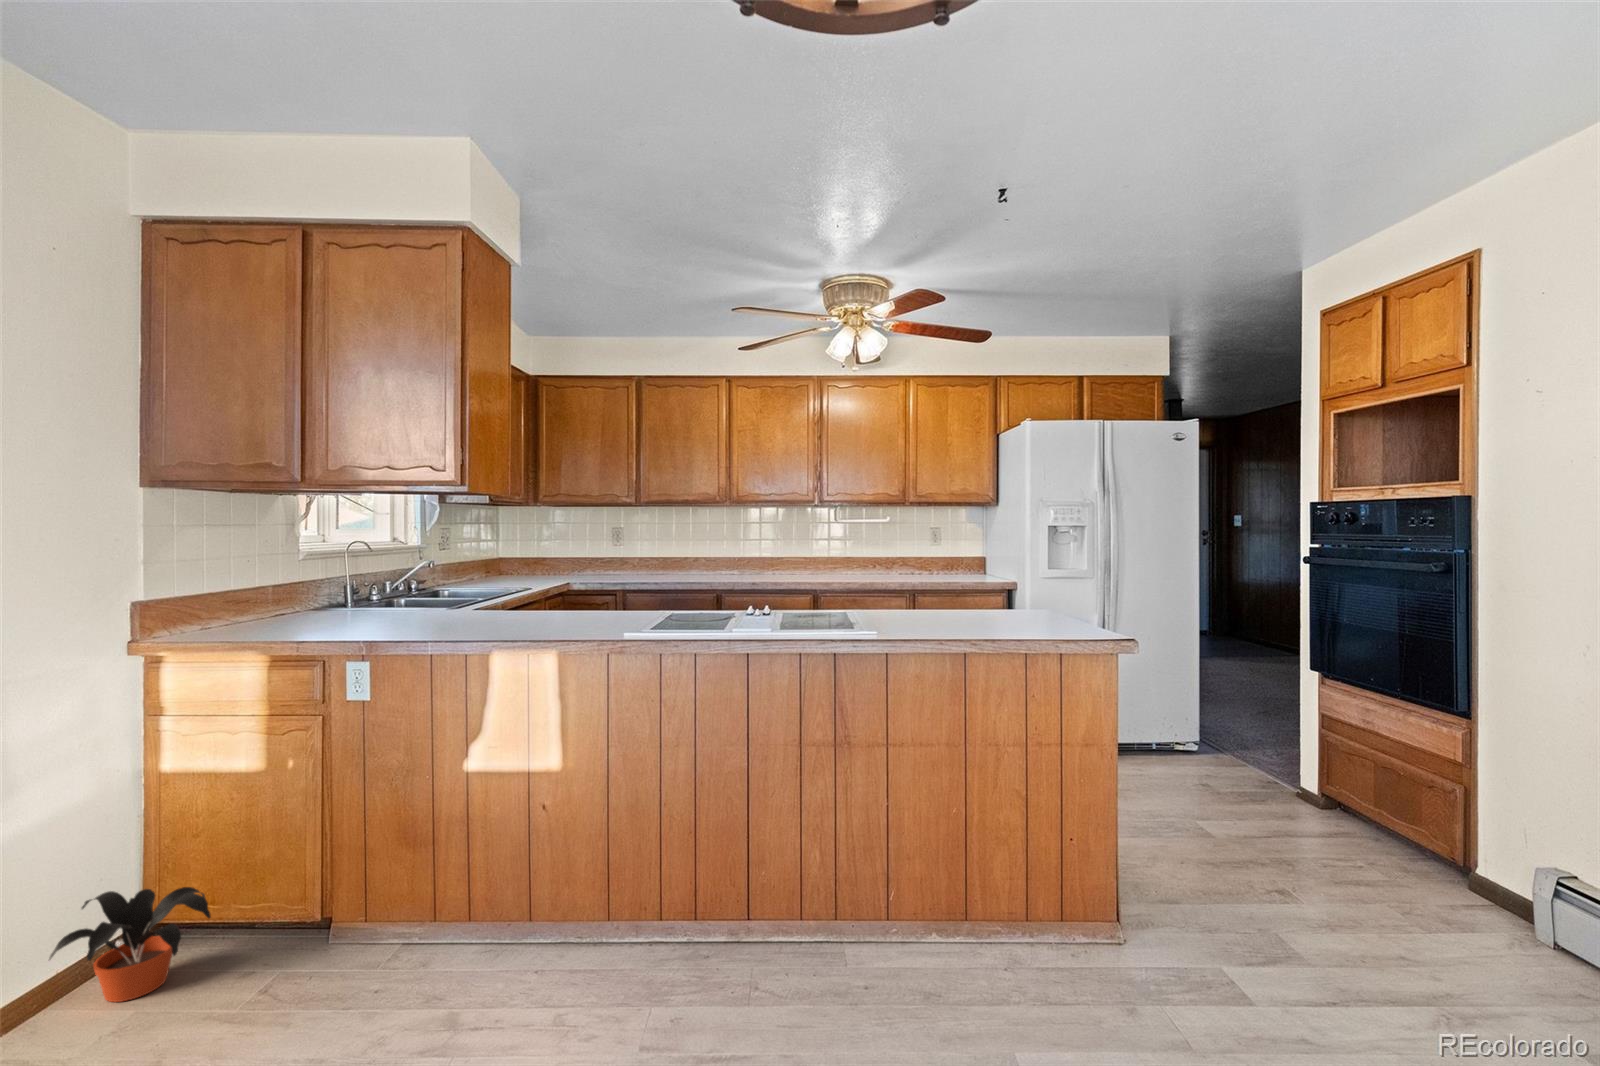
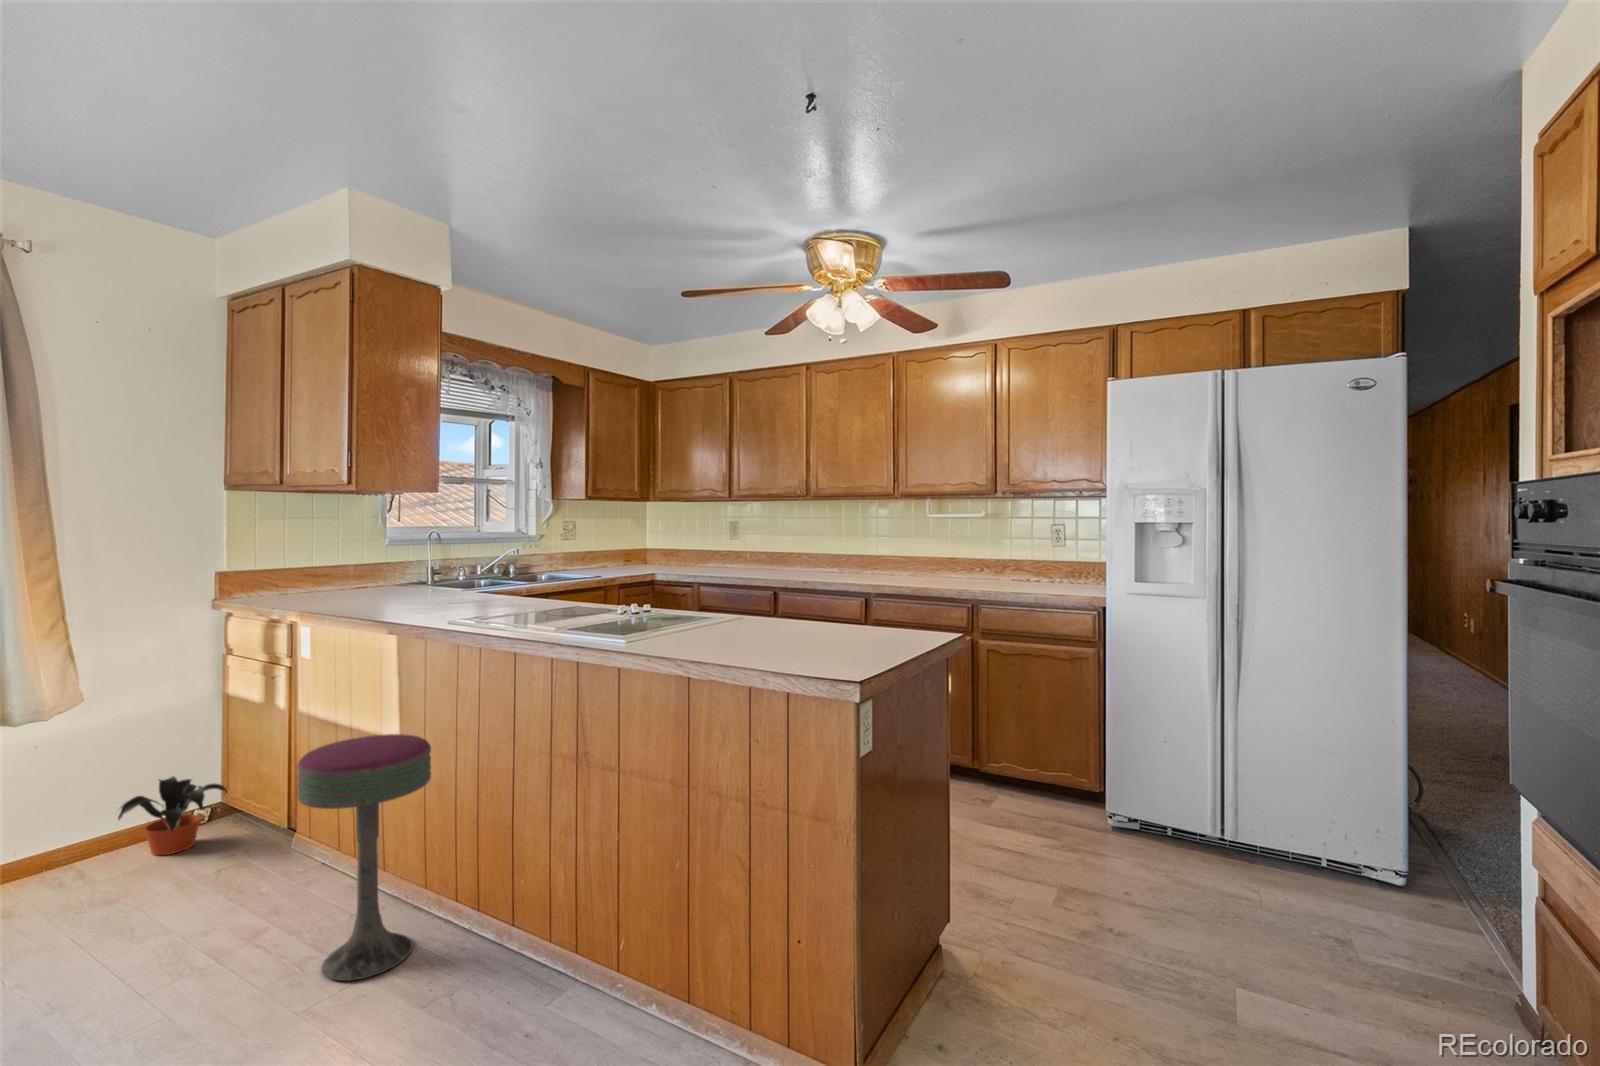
bar stool: none [558,754,685,1021] -> present [297,734,431,981]

